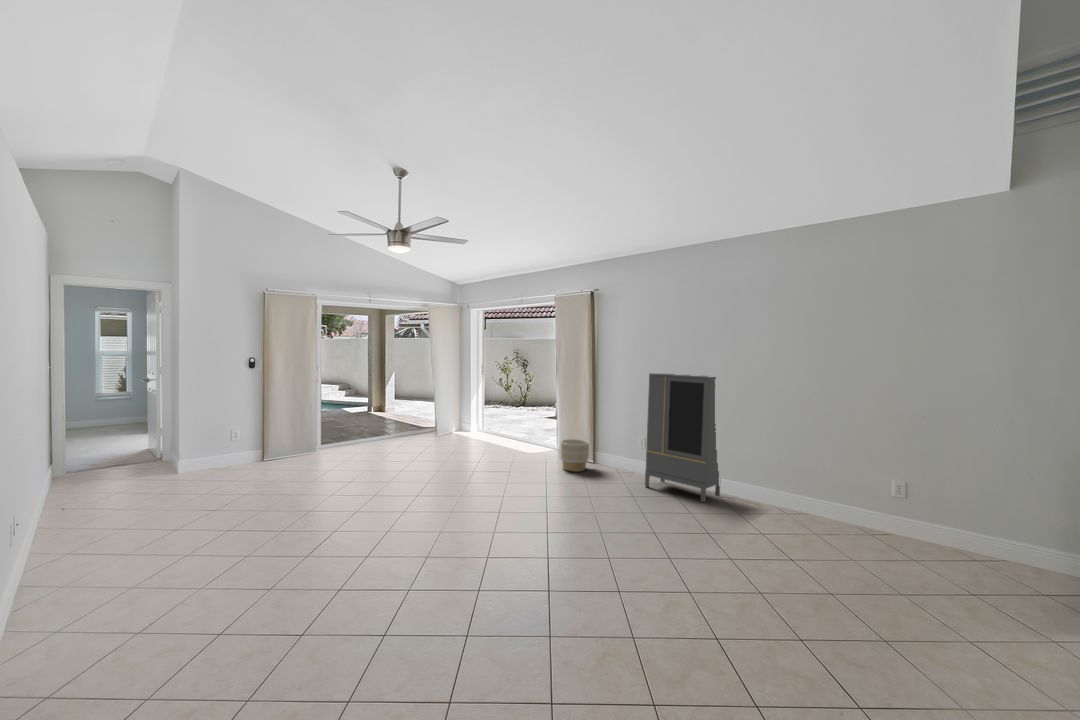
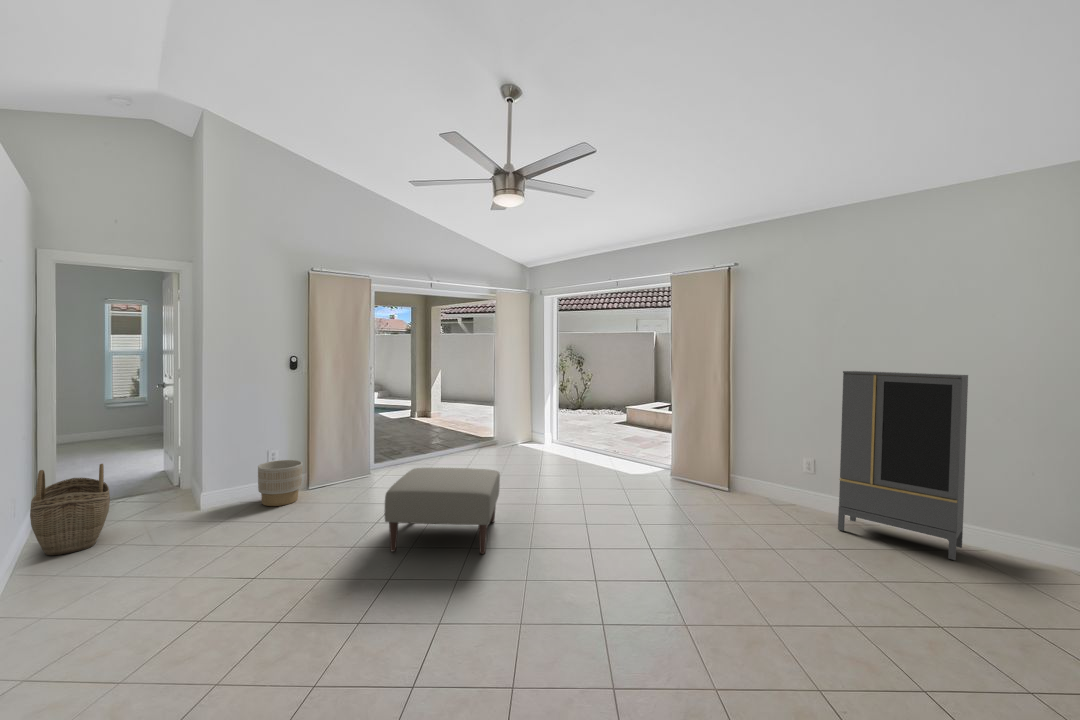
woven basket: none [55,435,111,499] -> present [30,464,110,555]
planter: present [561,439,589,472] -> present [258,460,303,506]
ottoman: none [312,442,405,499] -> present [384,468,500,554]

